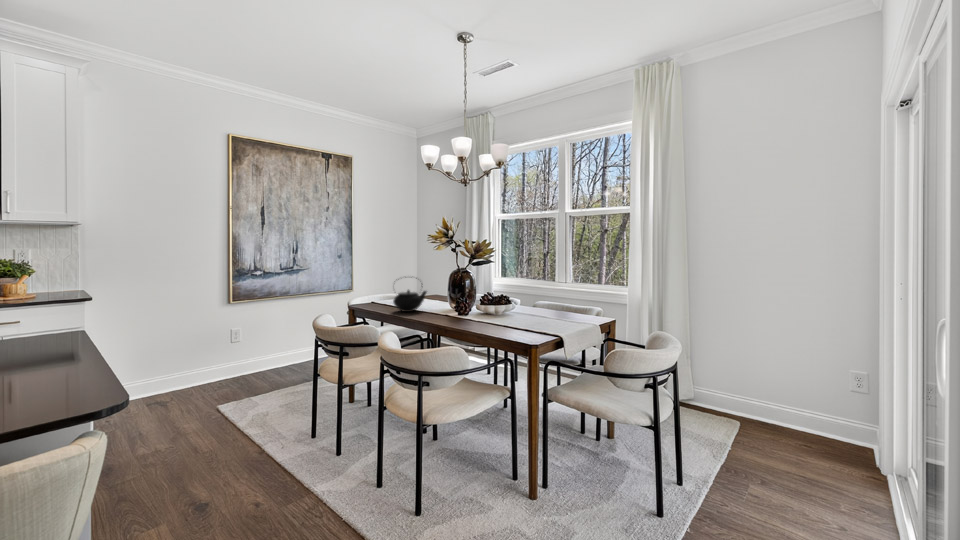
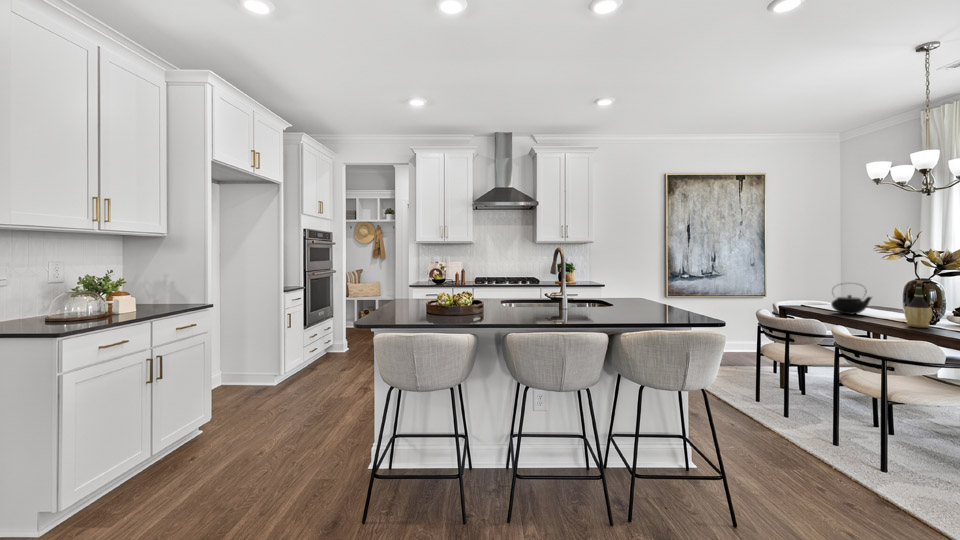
wine bottle: none [446,272,466,321] -> present [904,280,933,328]

